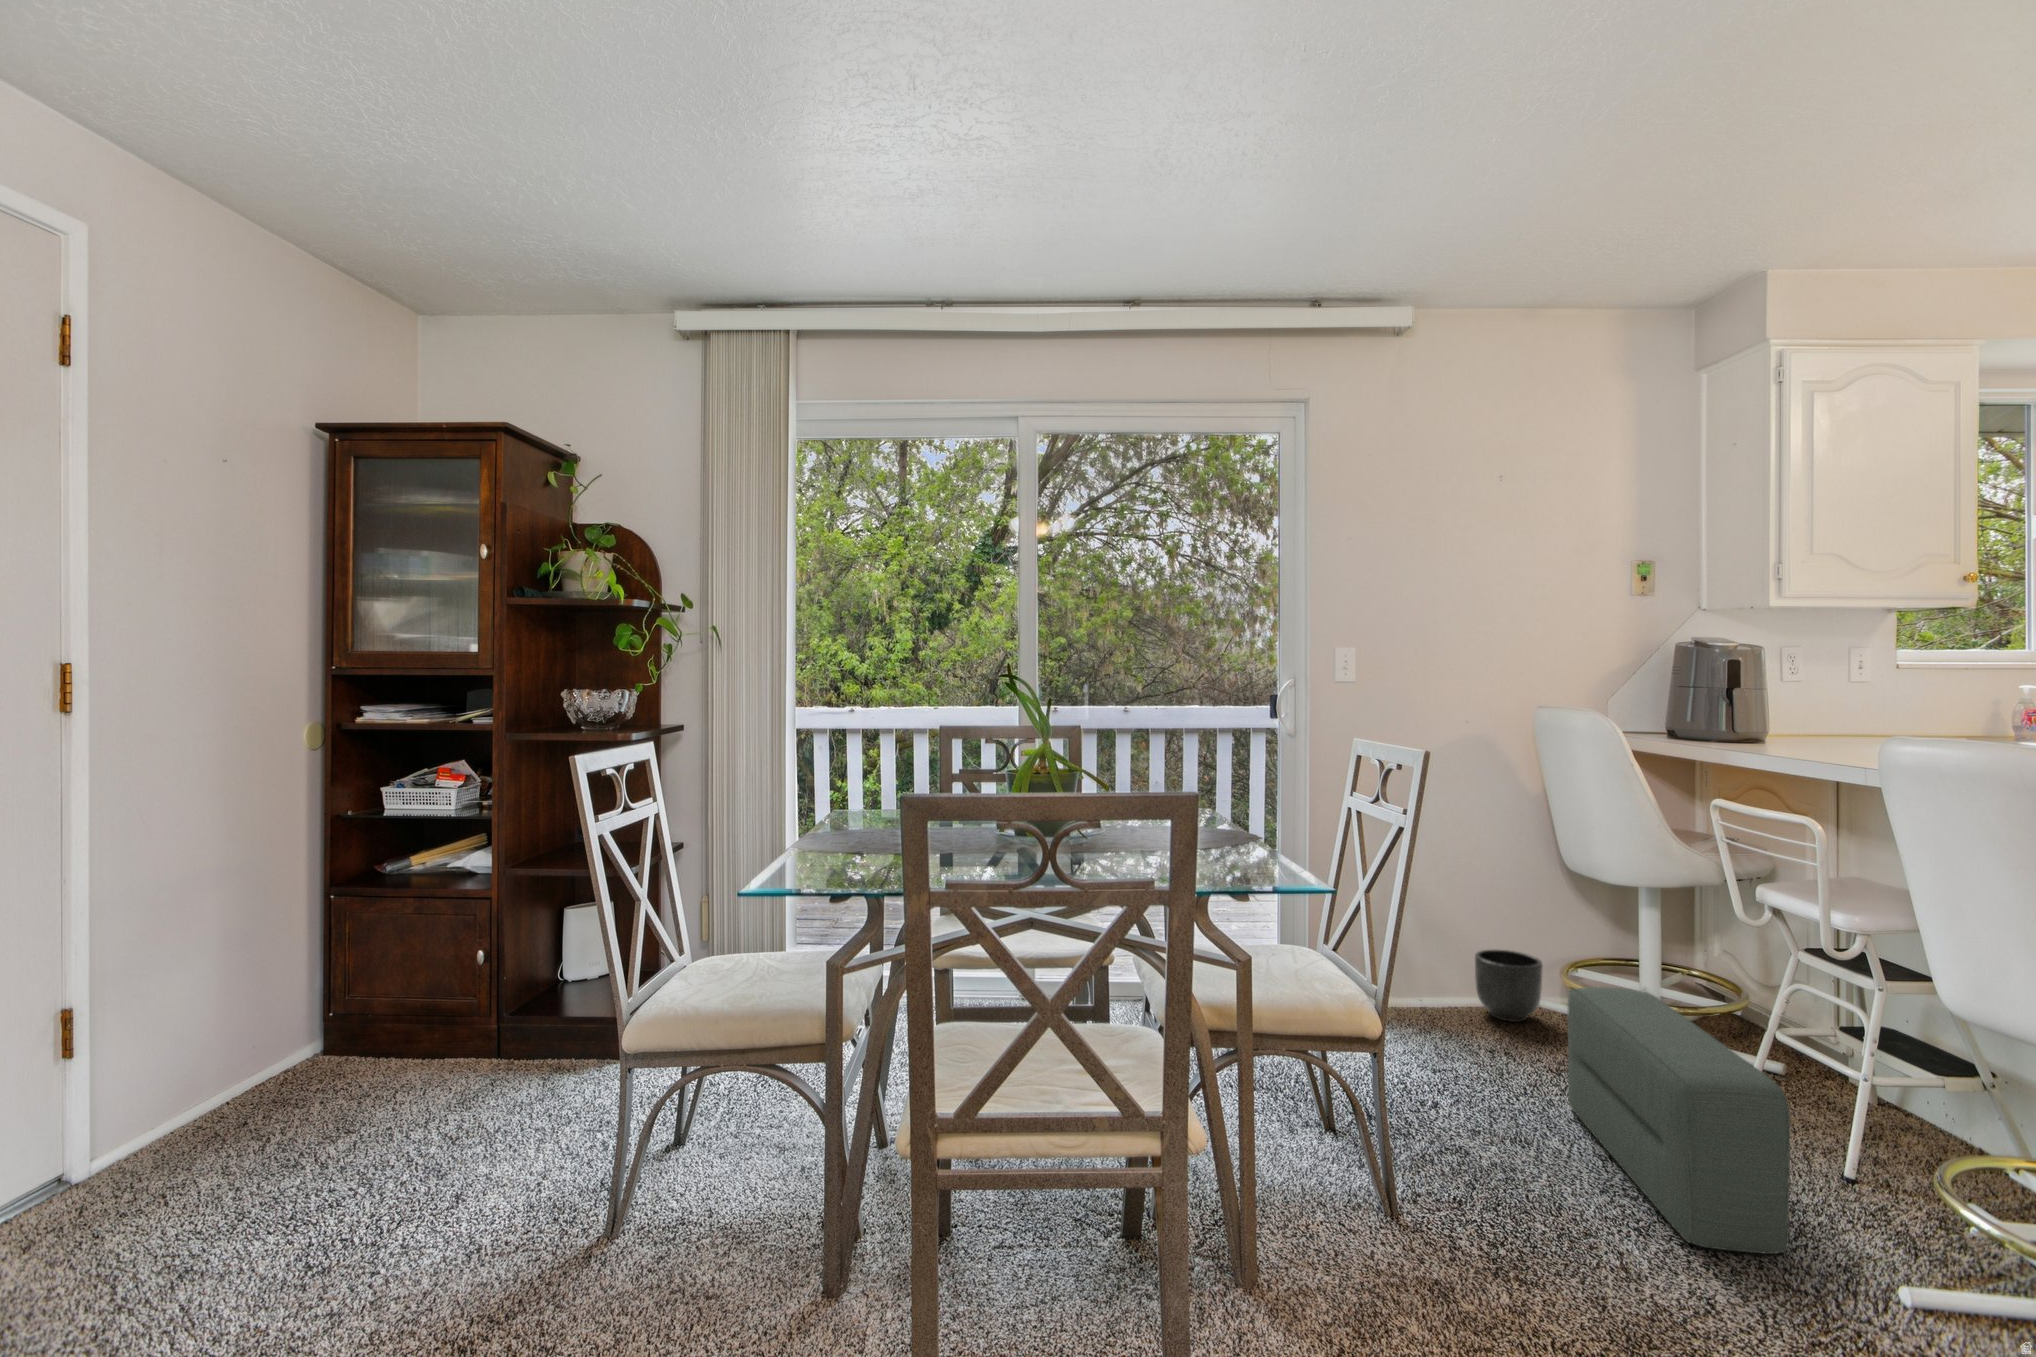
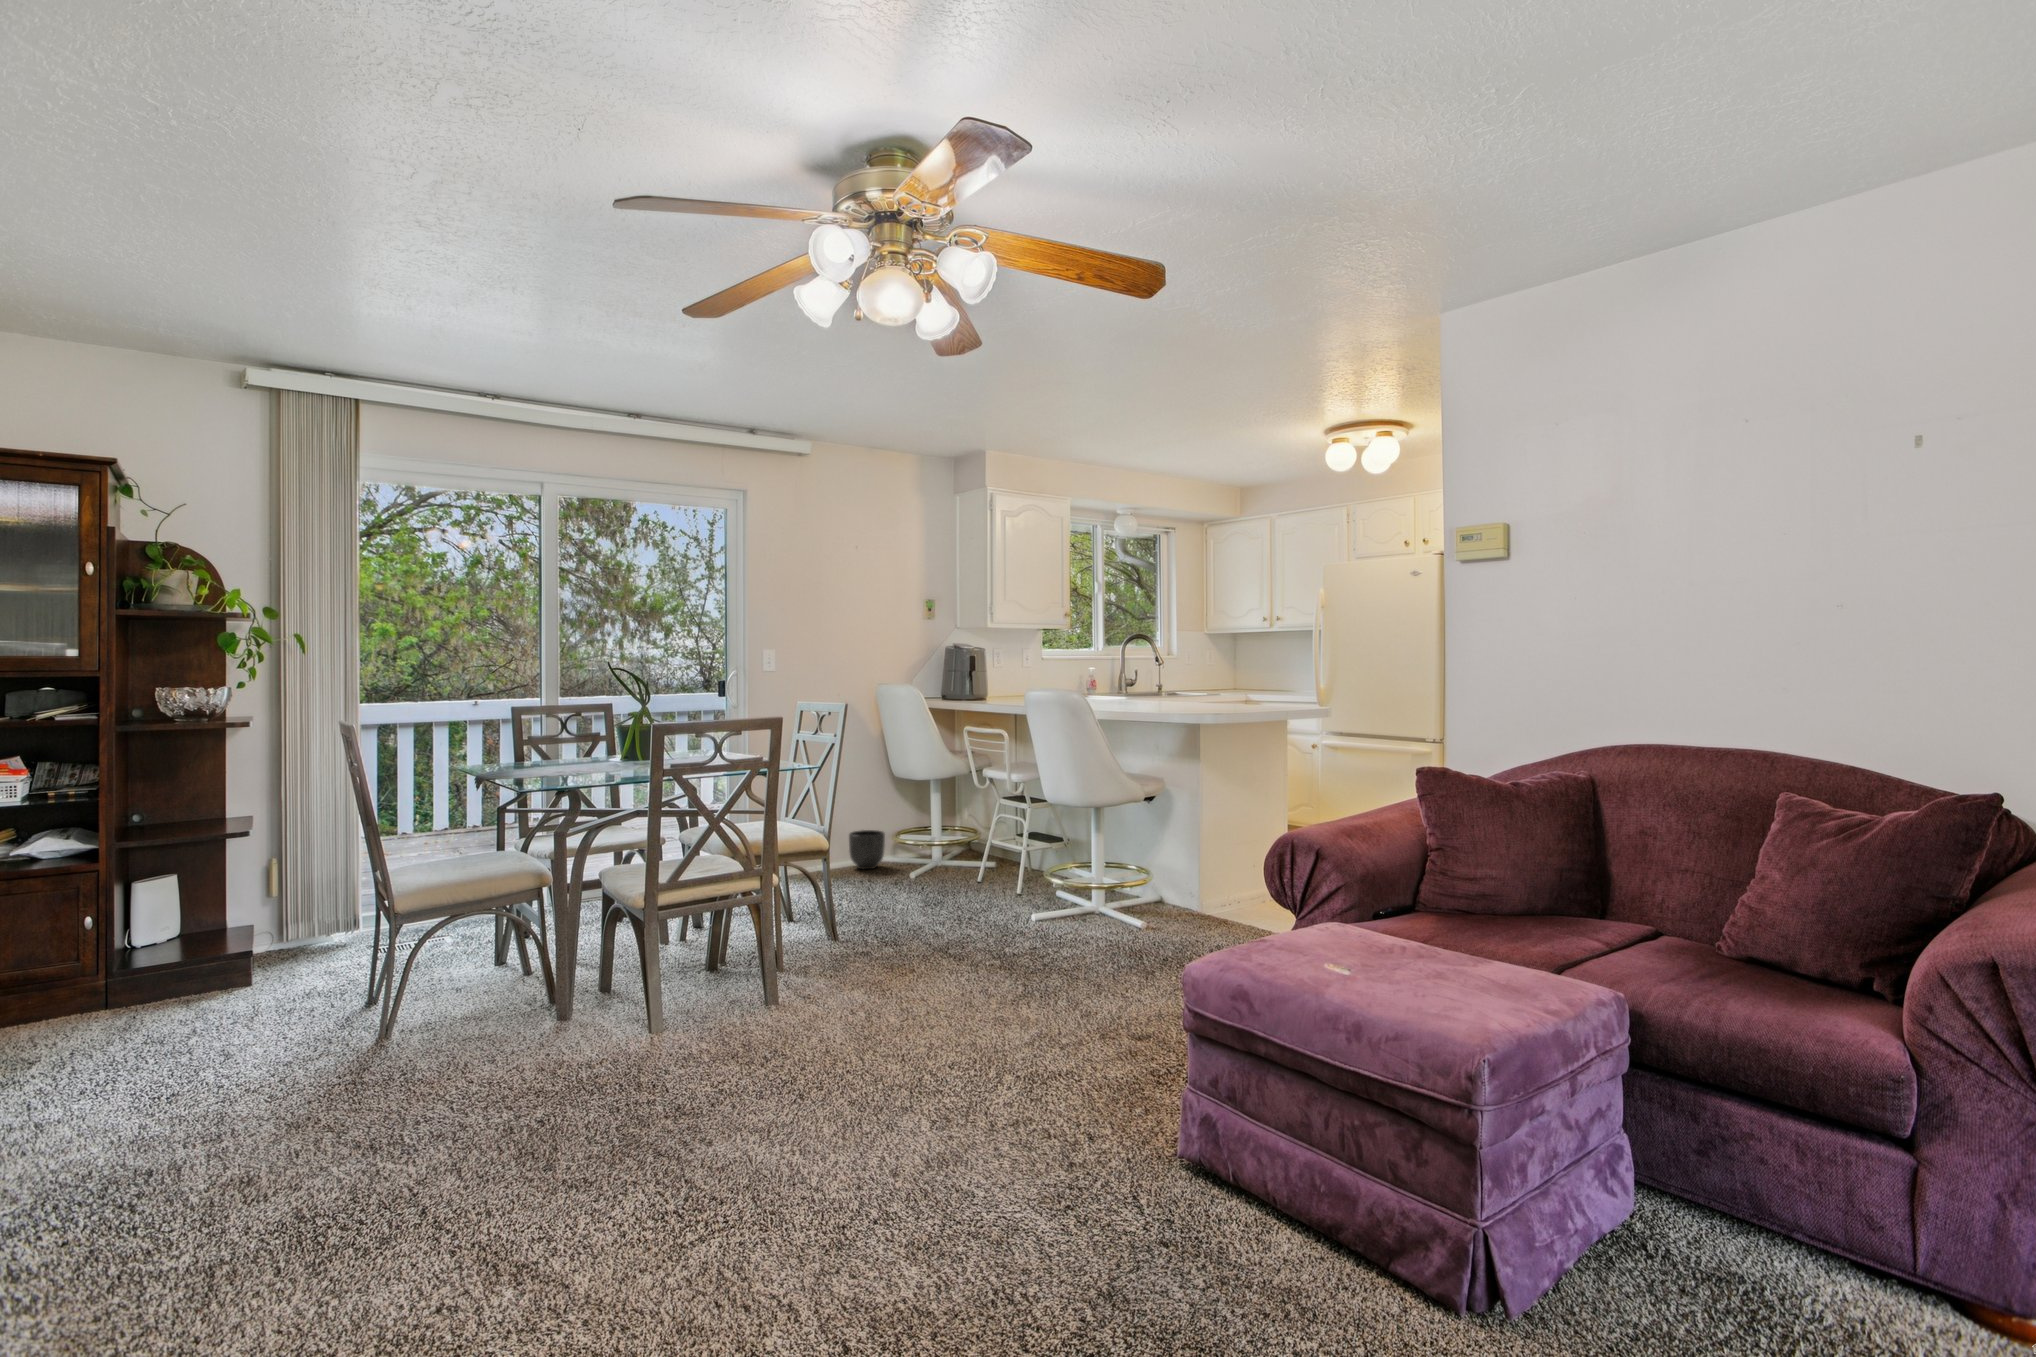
pouf: present [1567,987,1790,1254] -> none [904,825,994,918]

